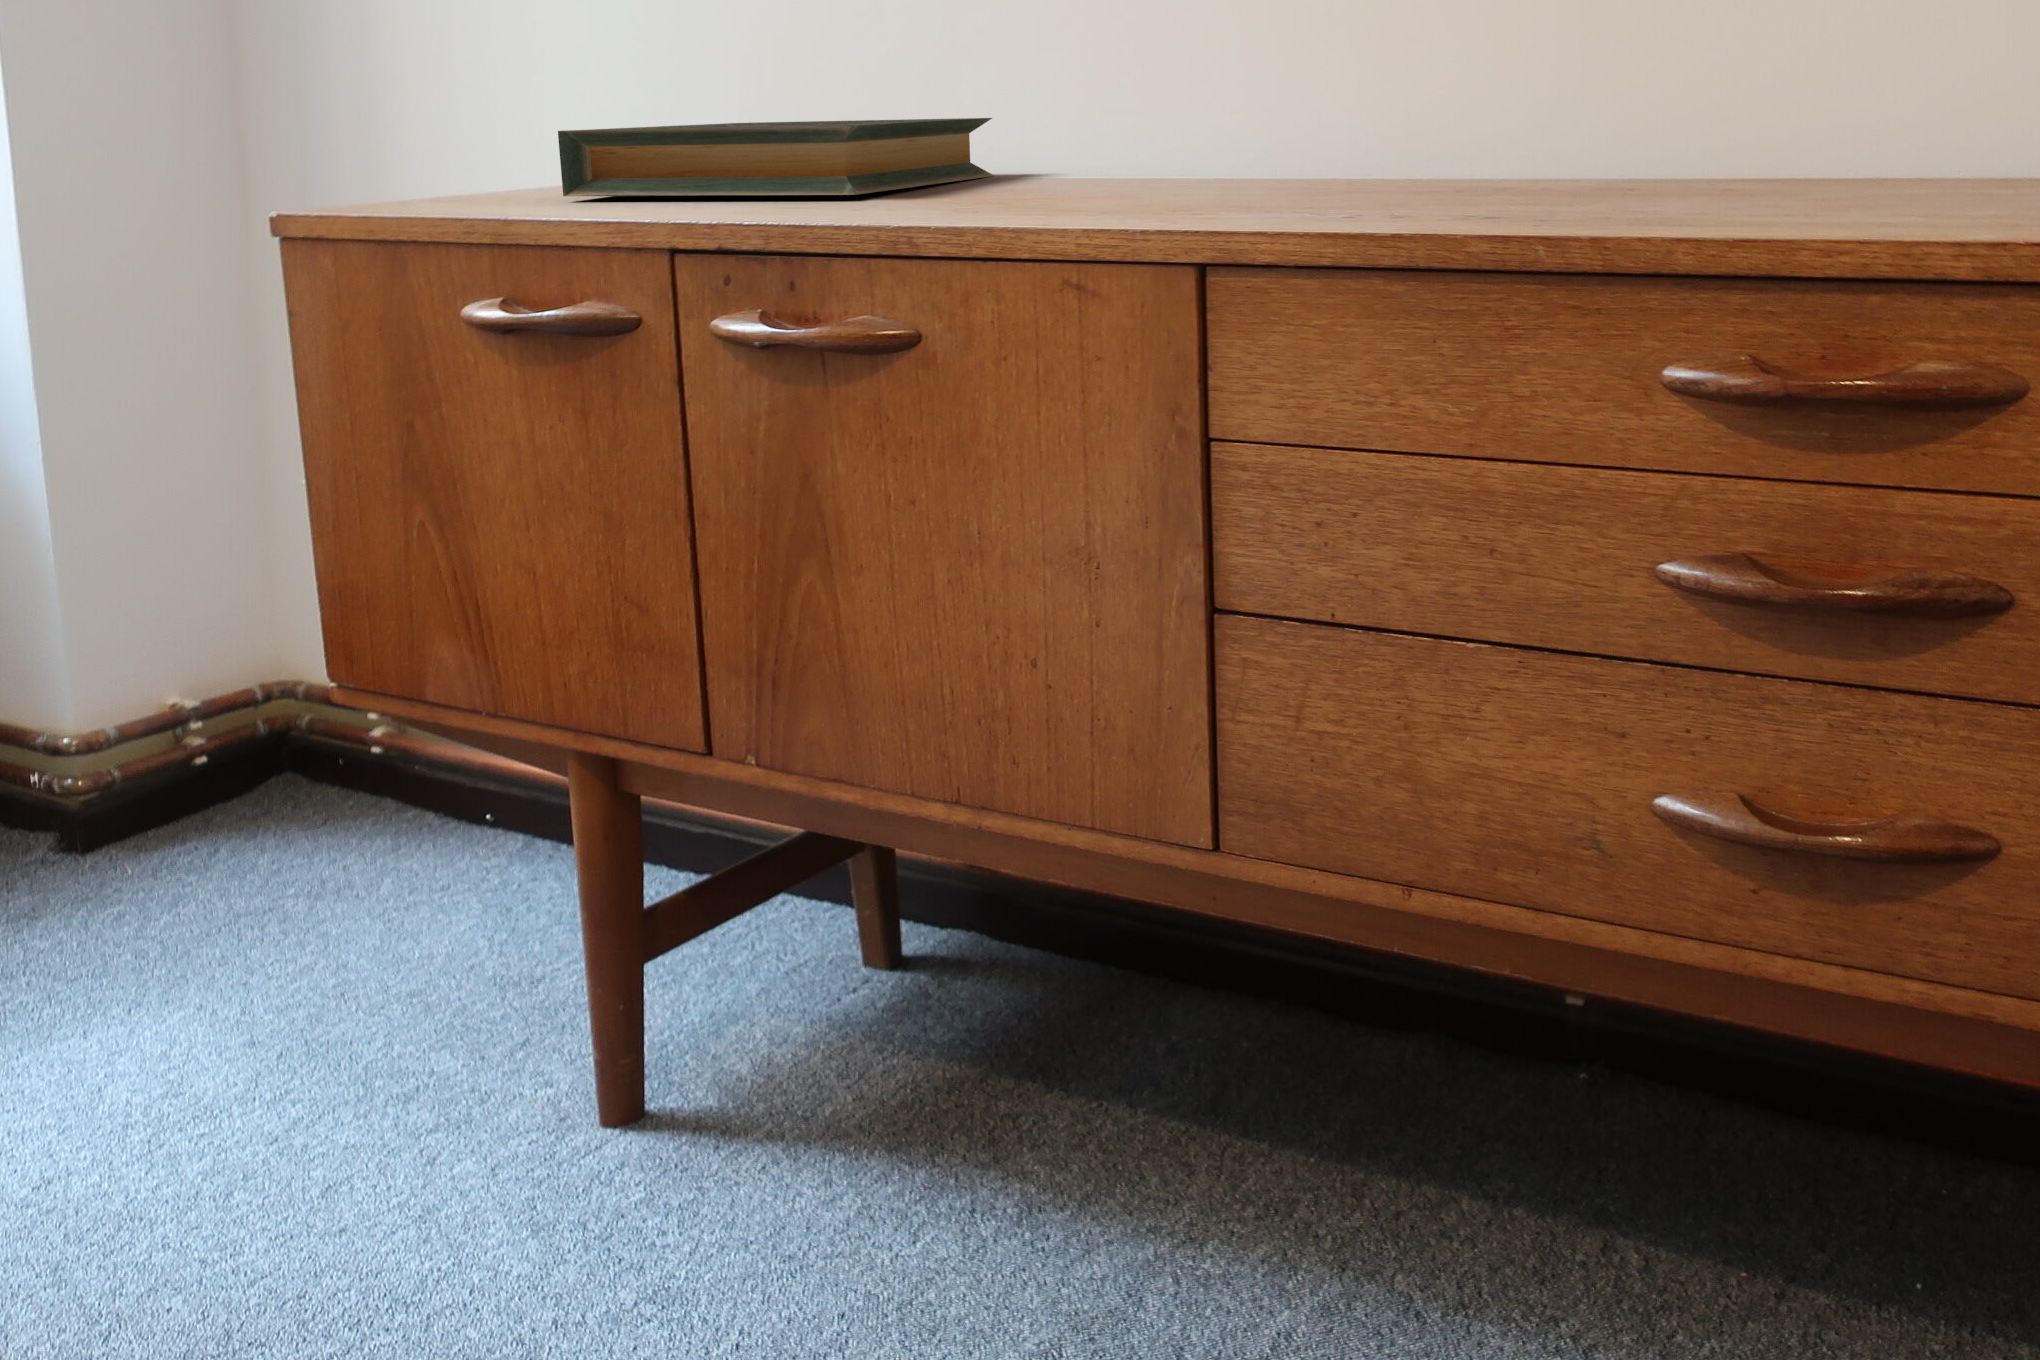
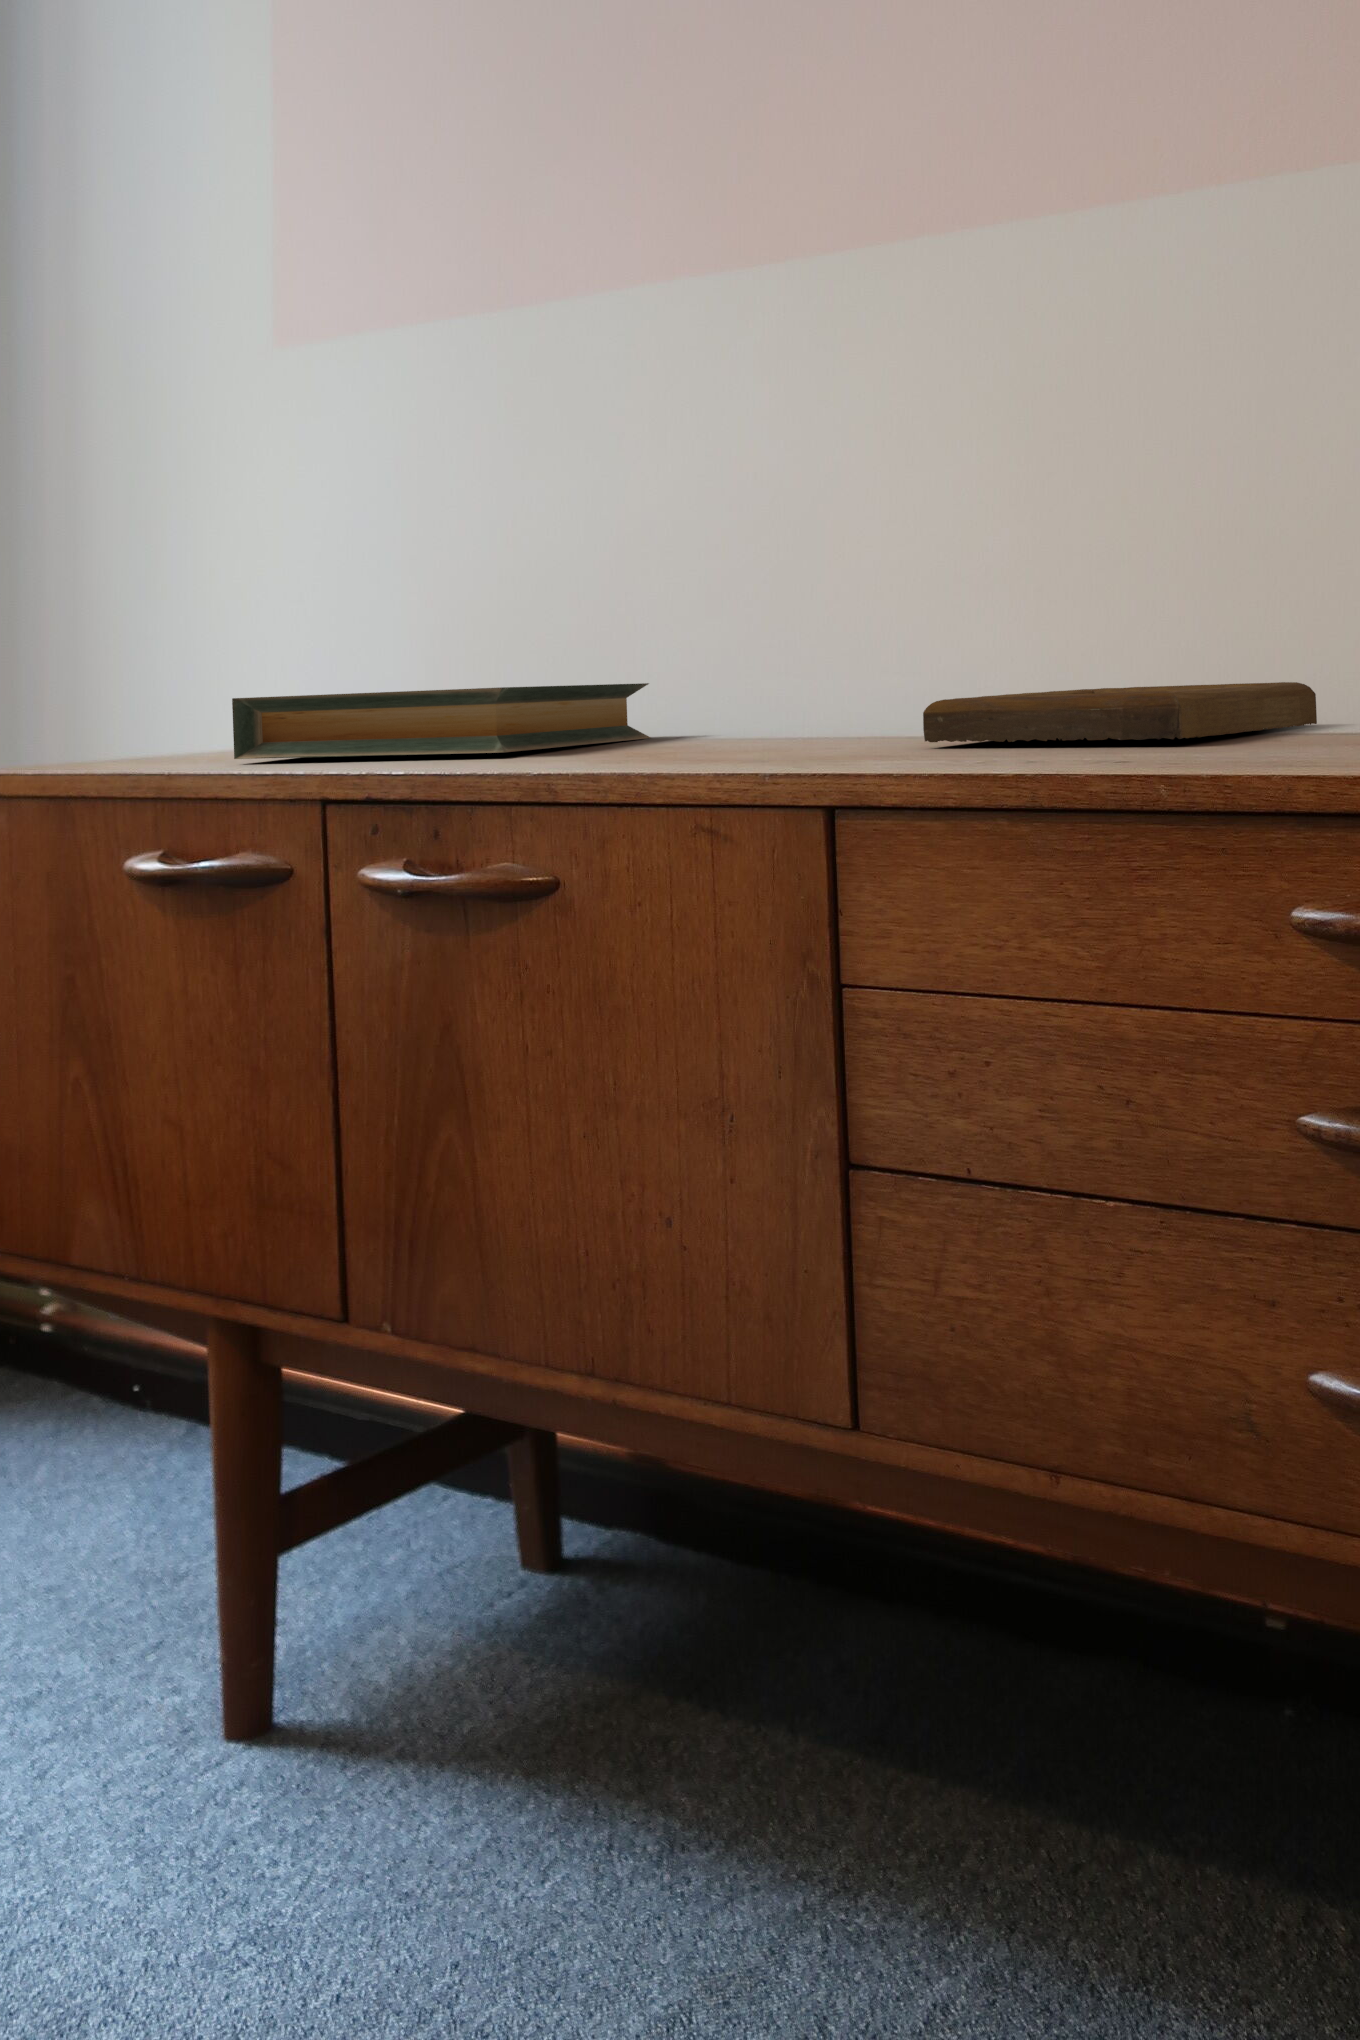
picture frame: none [1299,133,1688,196] -> present [923,682,1317,742]

